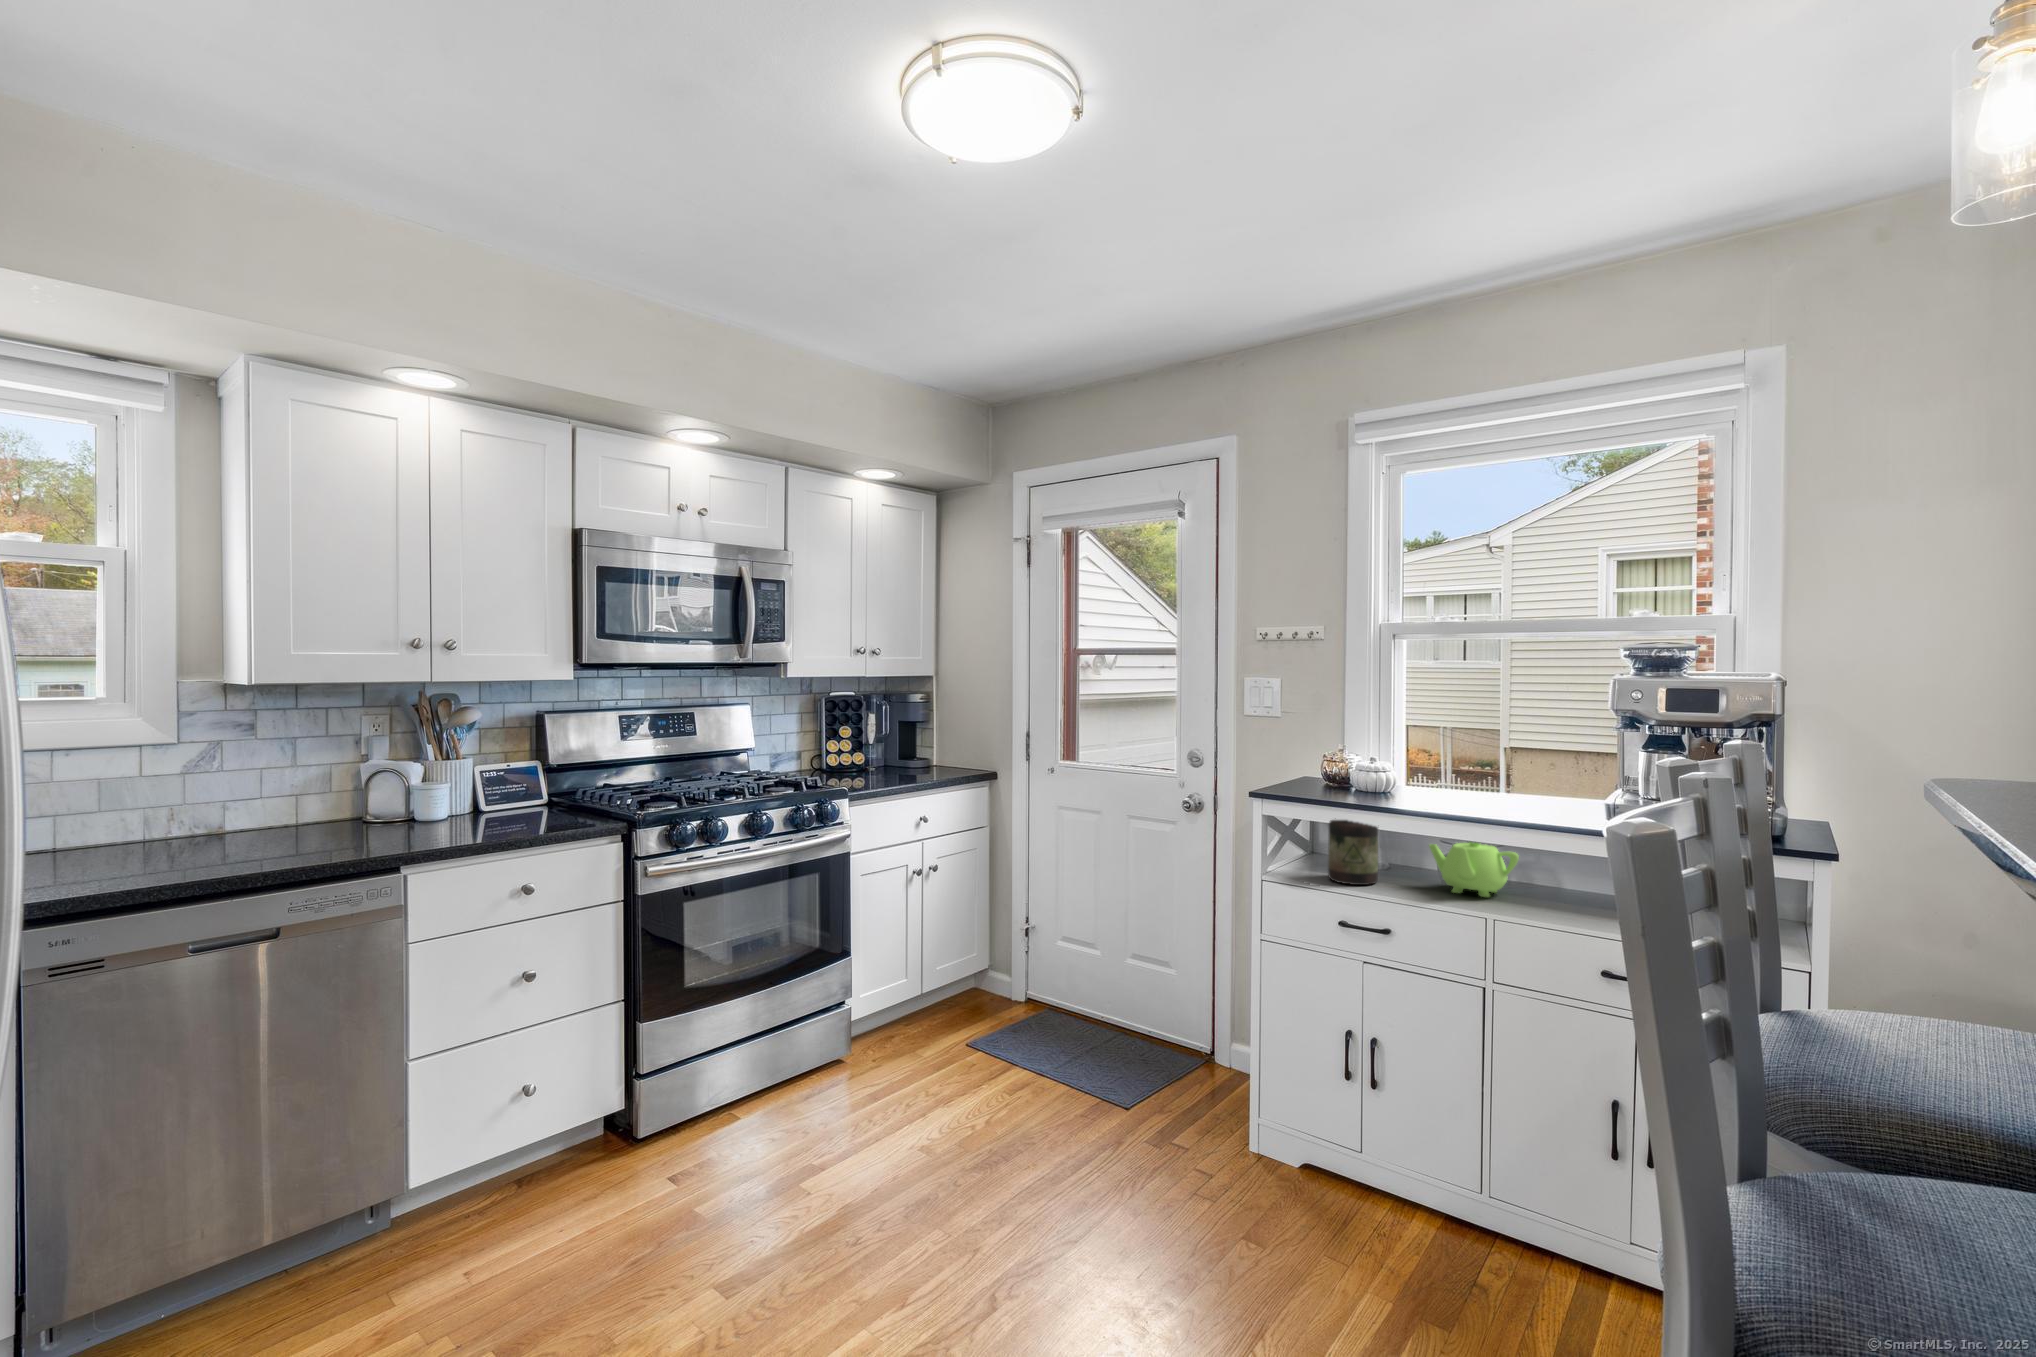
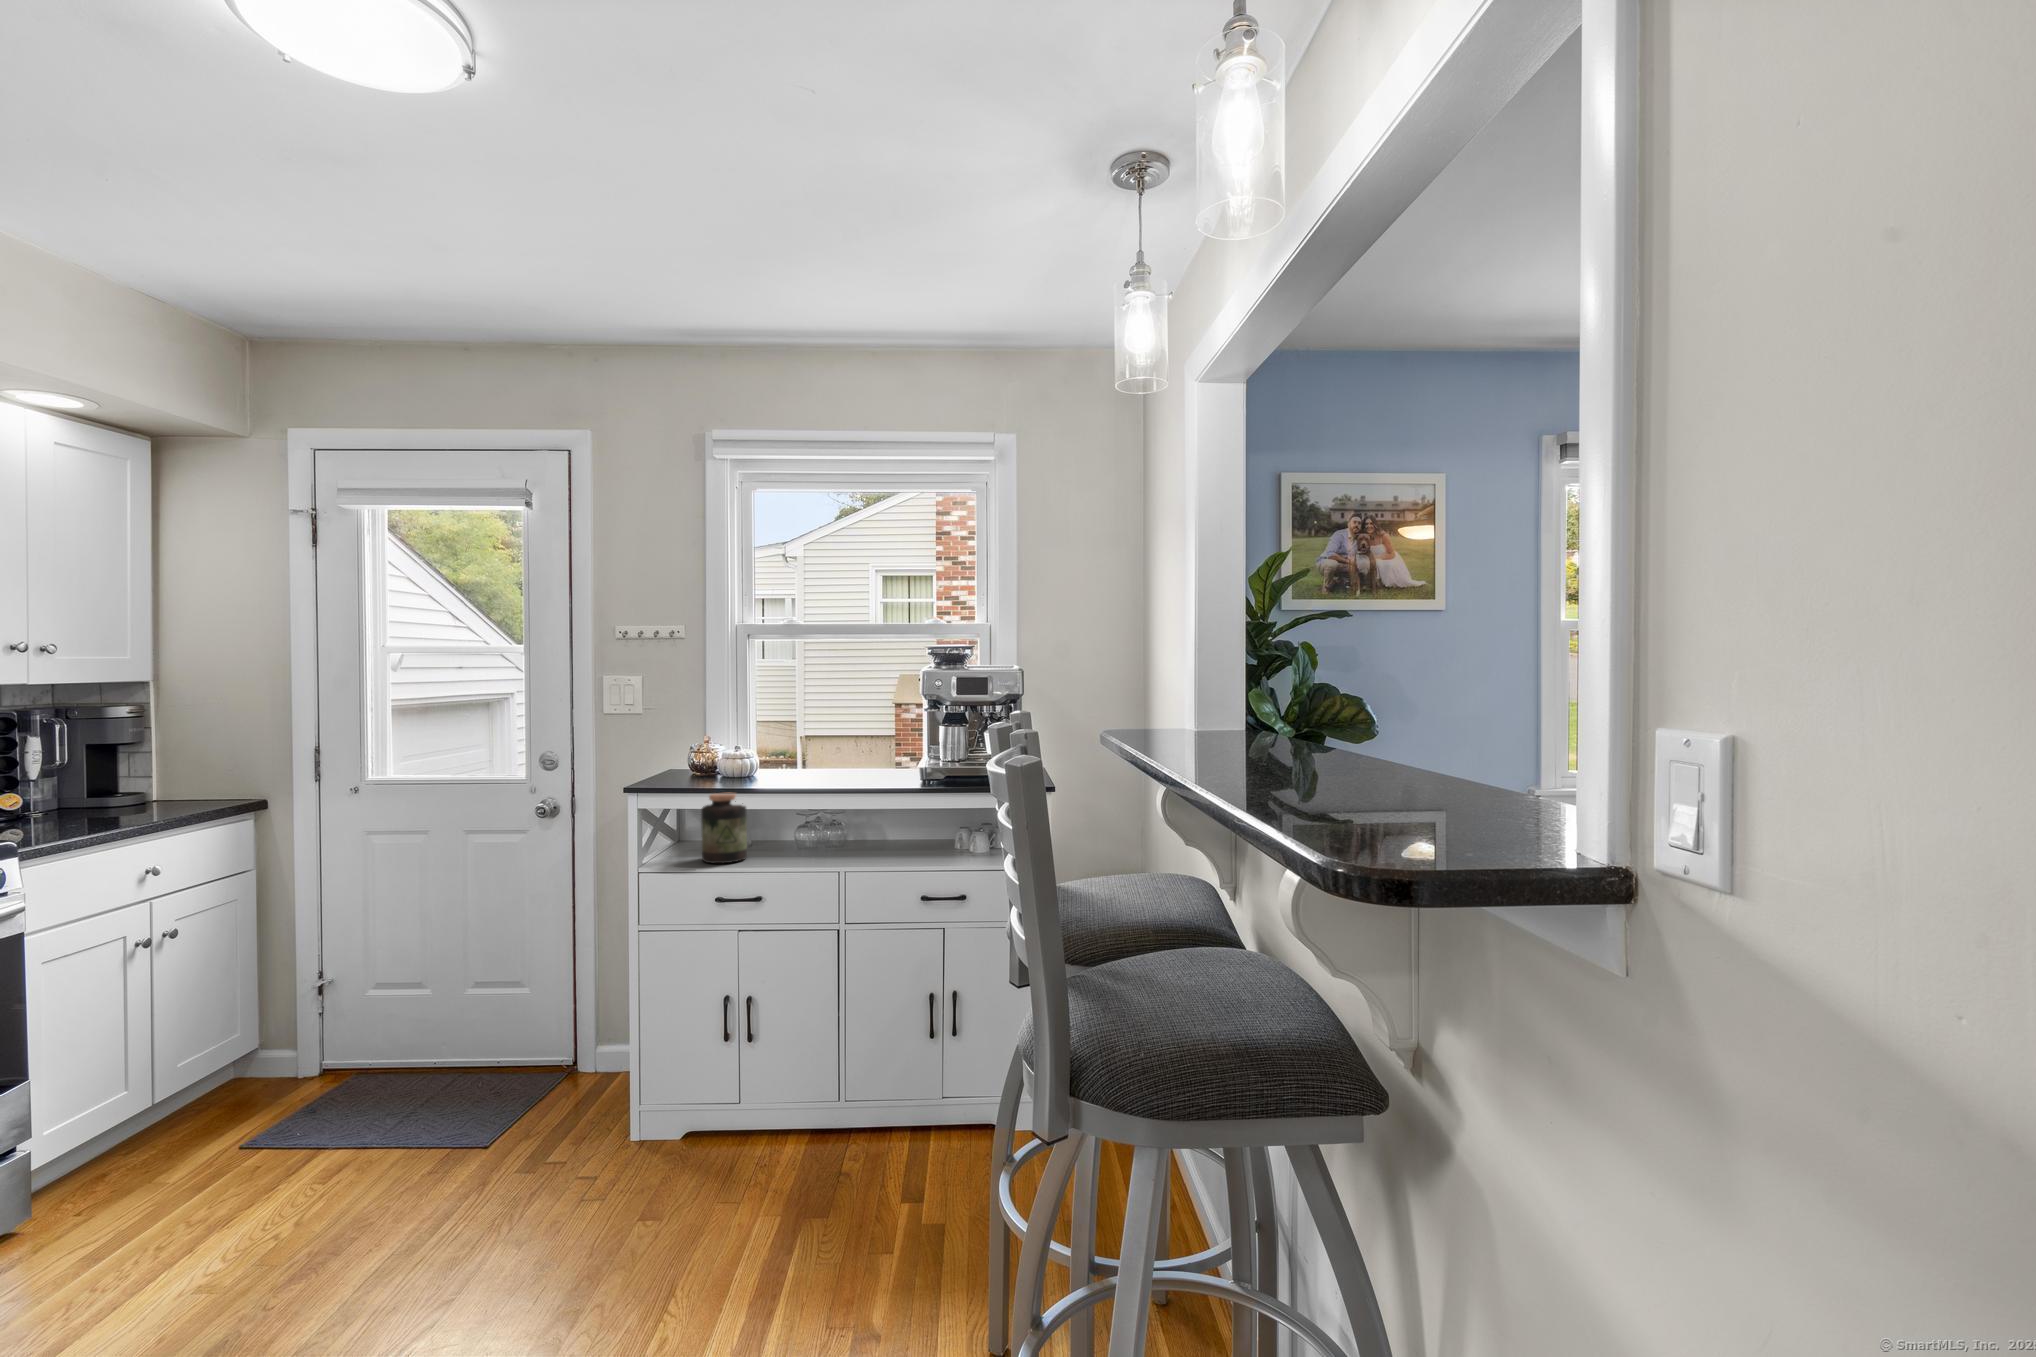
teapot: present [1429,842,1519,897] -> none [789,808,861,856]

